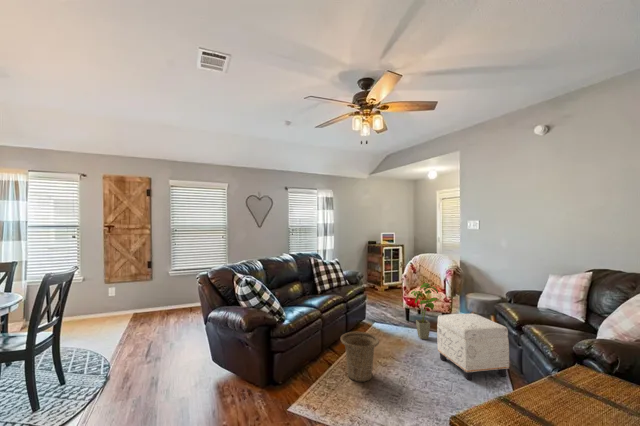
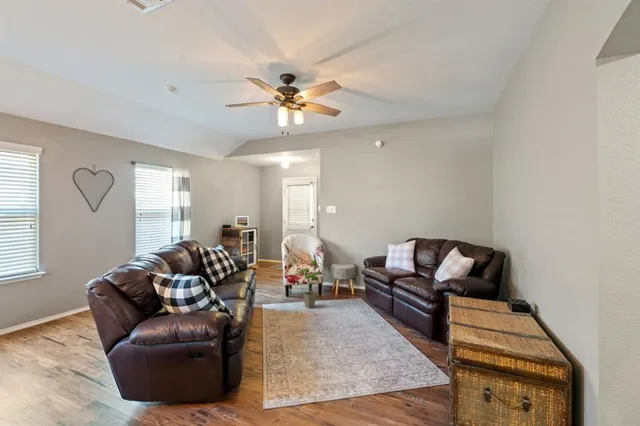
ottoman: present [437,314,509,380] -> none [331,279,379,328]
basket: present [340,332,379,382] -> none [271,311,306,355]

